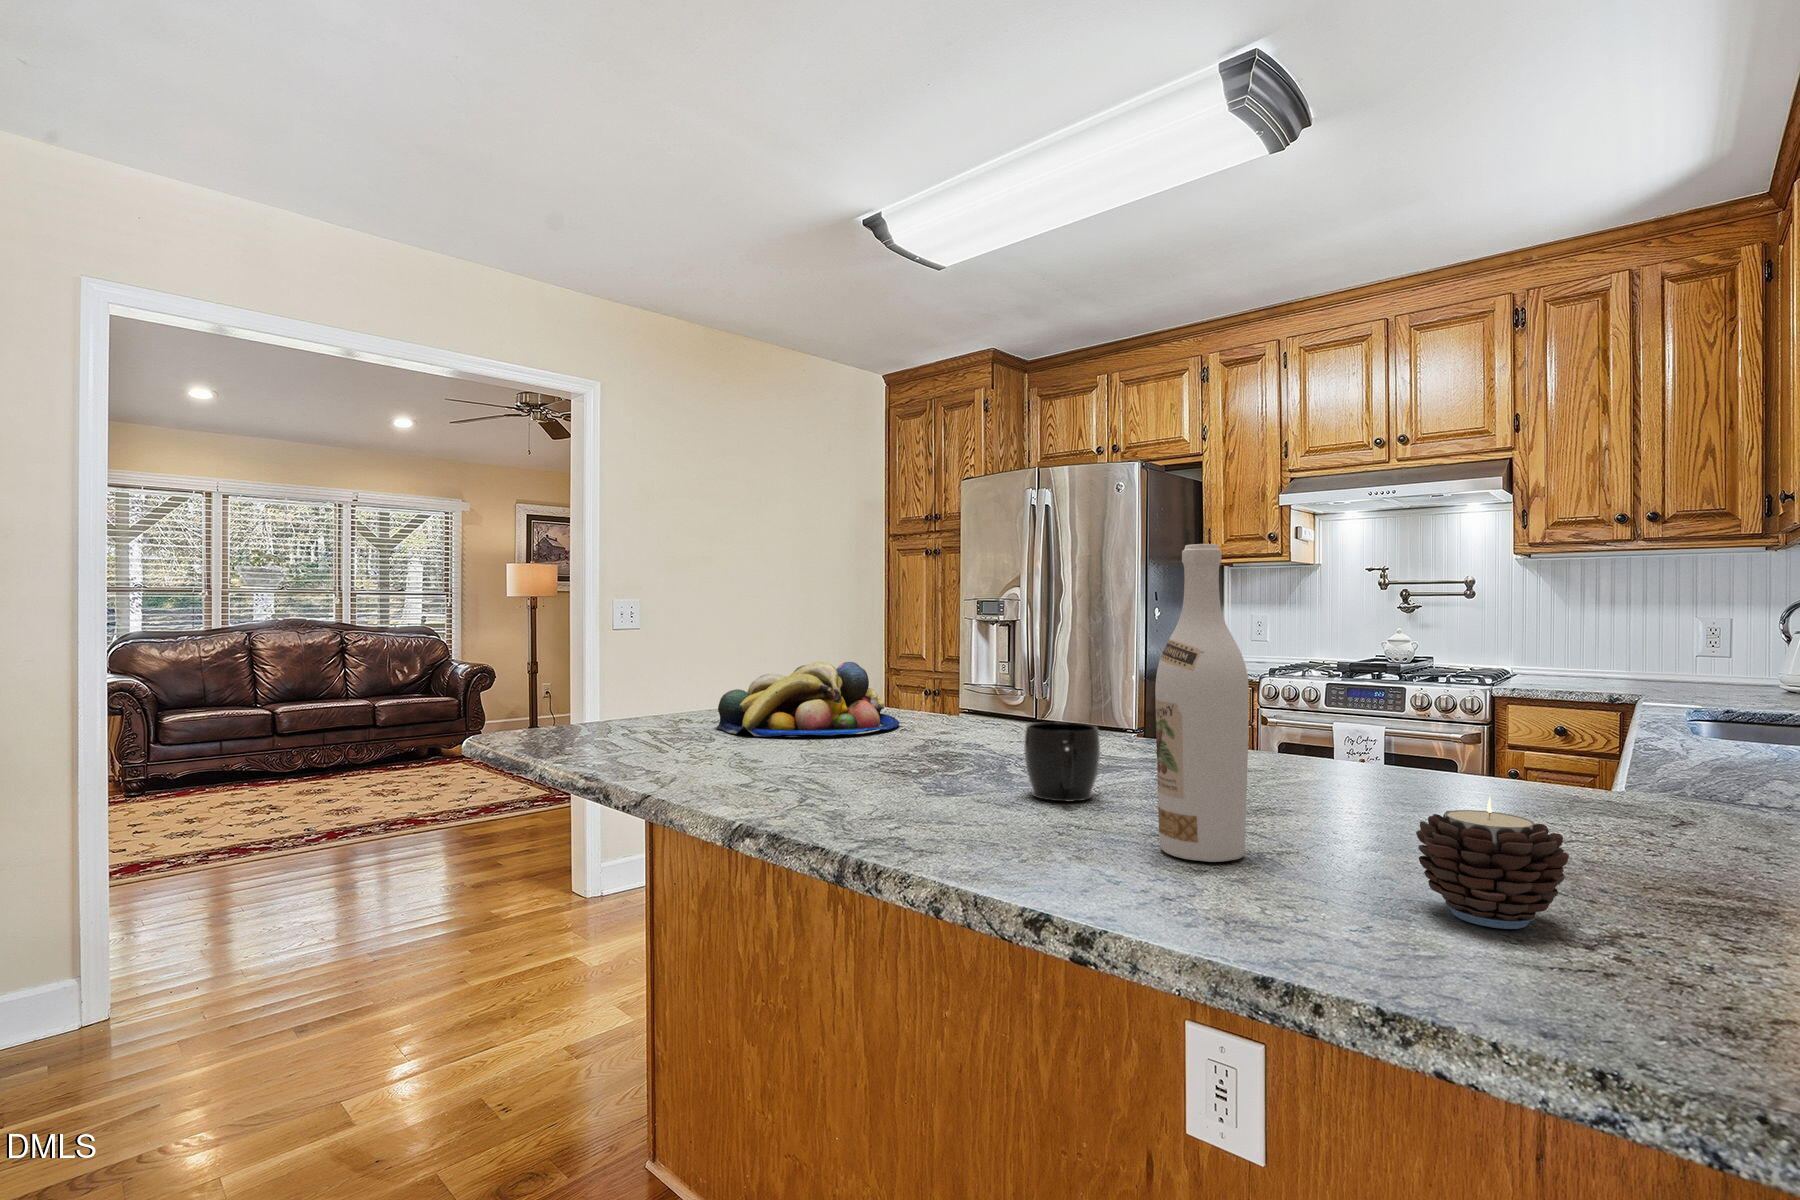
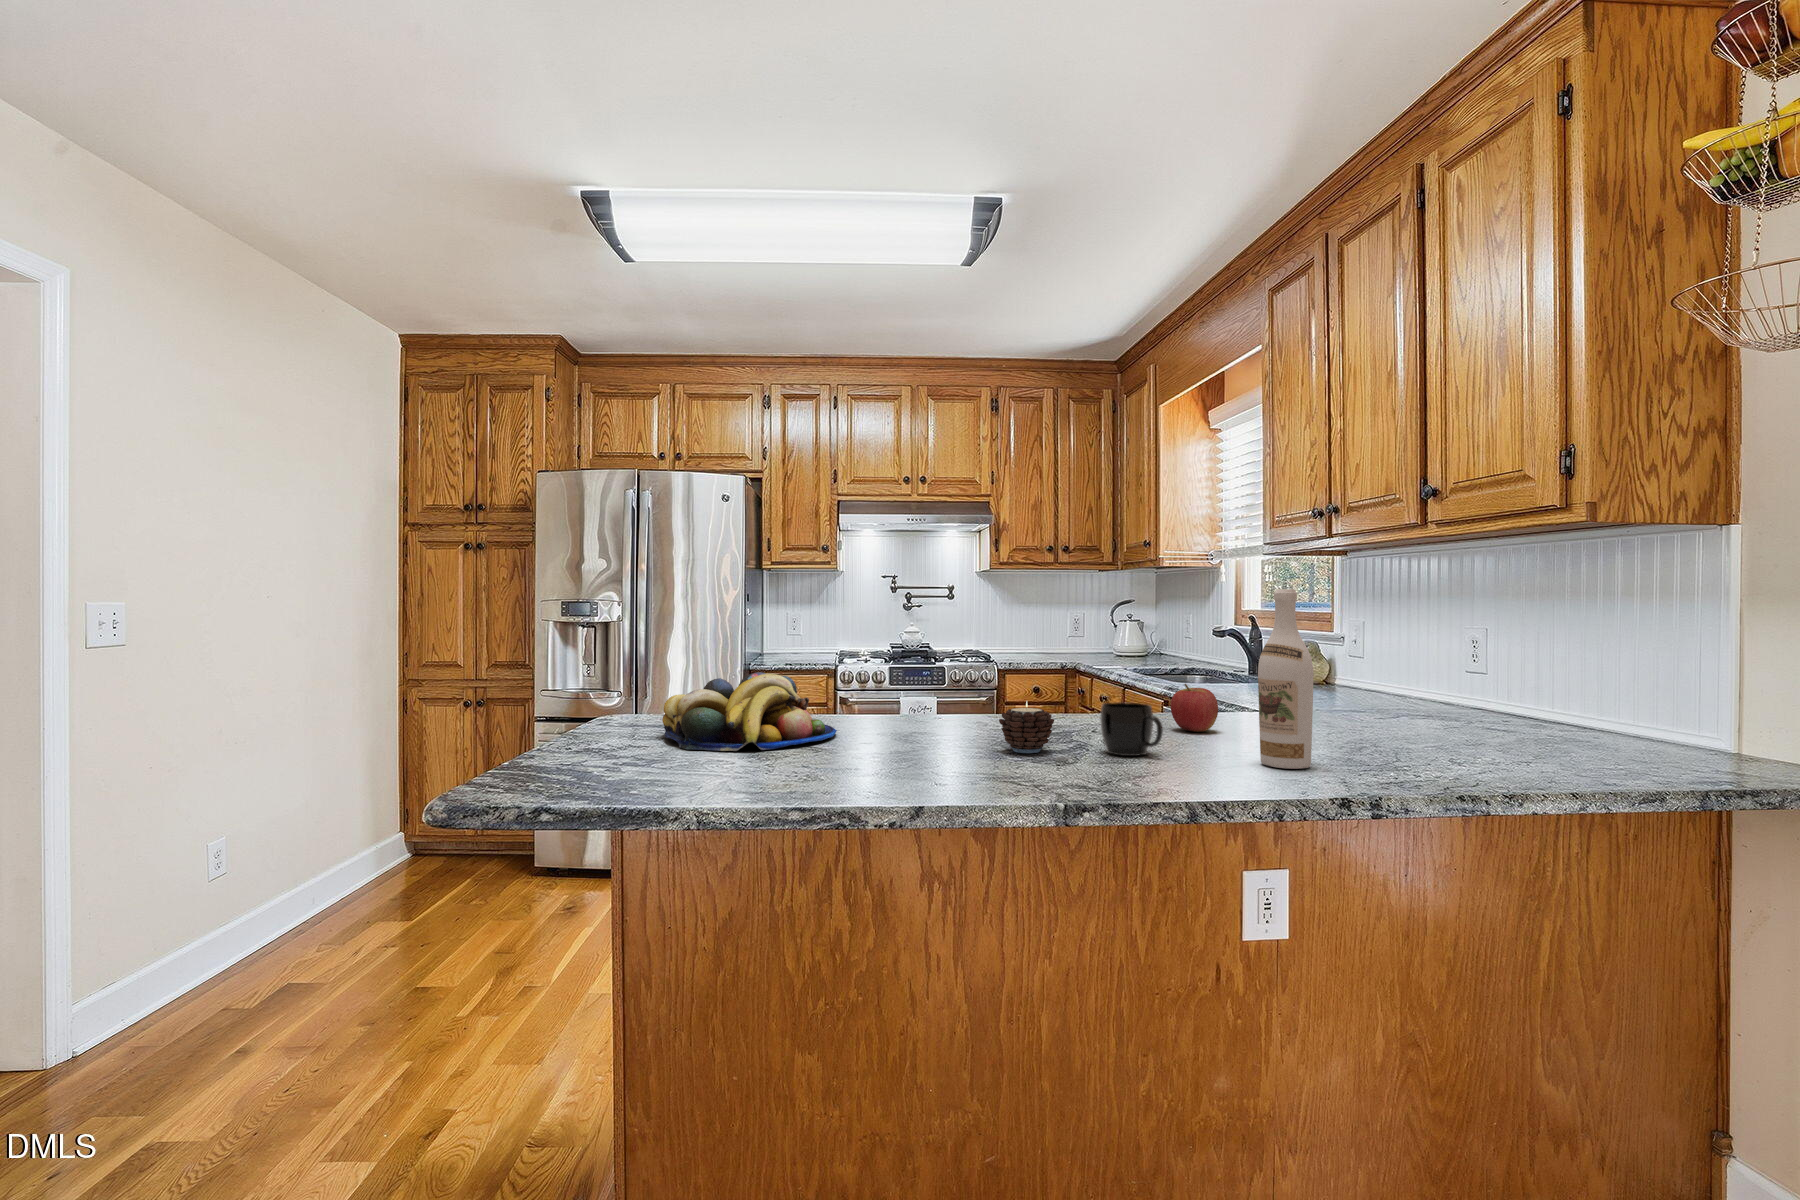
apple: none [1276,712,1357,793] -> present [1171,684,1218,732]
candle: present [1416,797,1569,929] -> present [999,702,1054,753]

